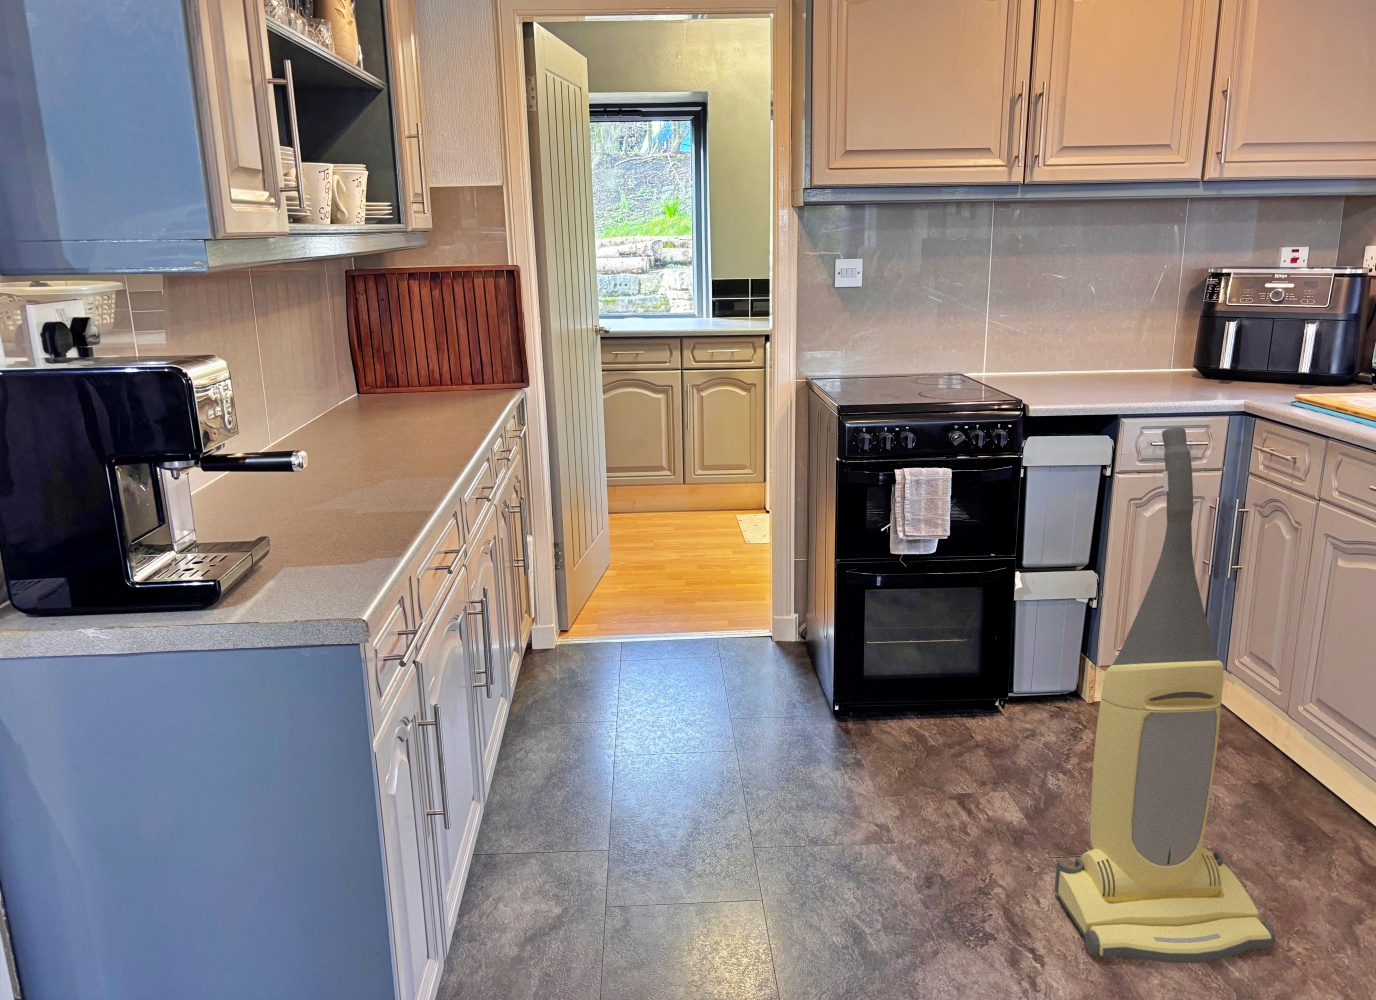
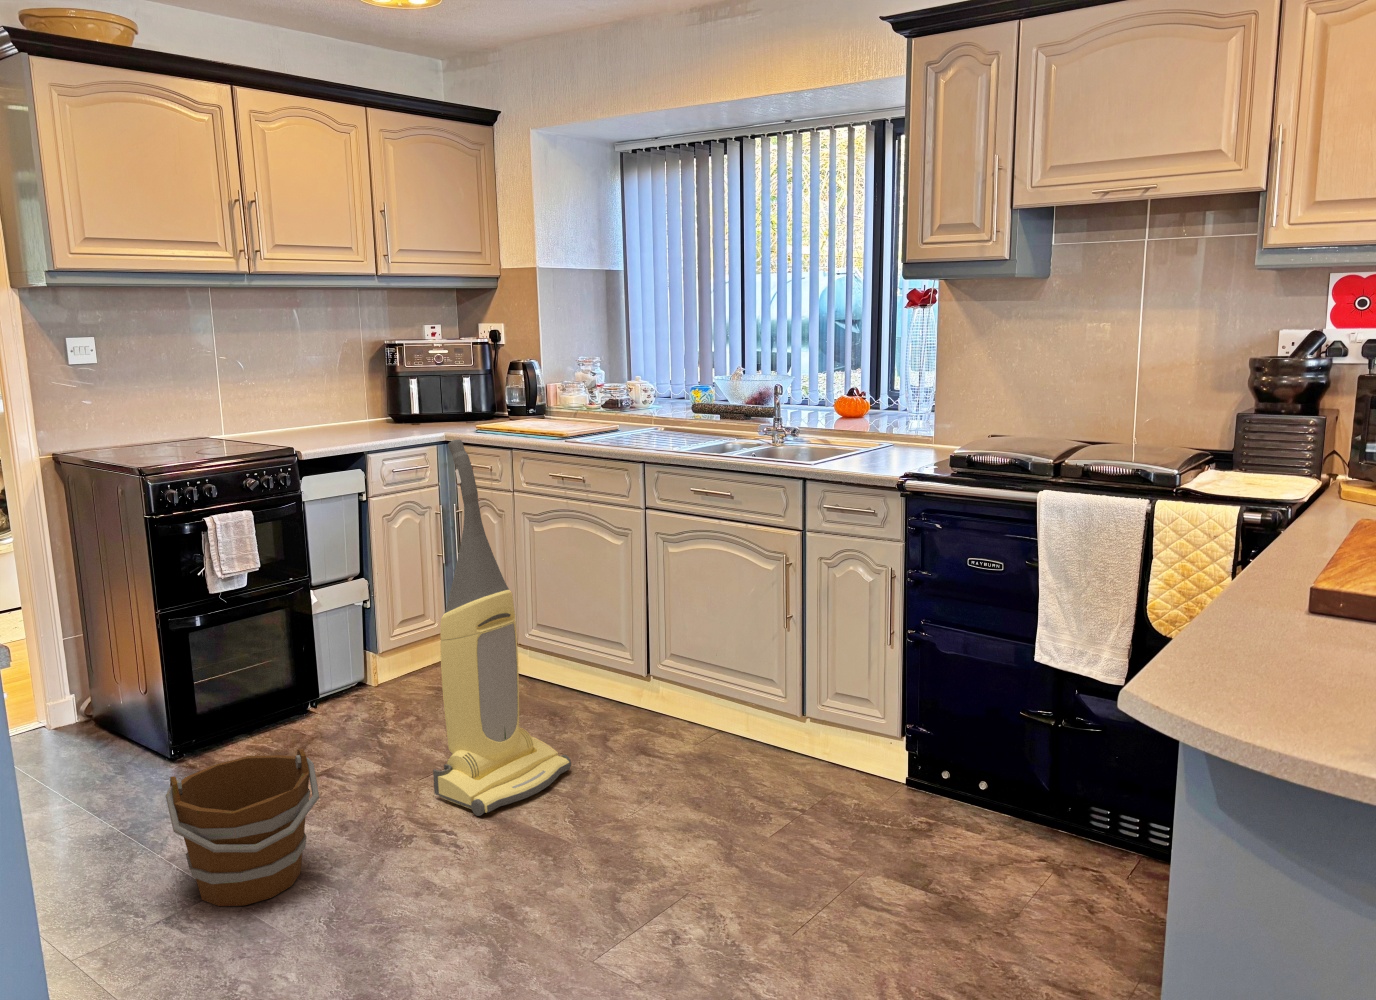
bucket: none [714,756,876,934] -> present [166,749,319,906]

